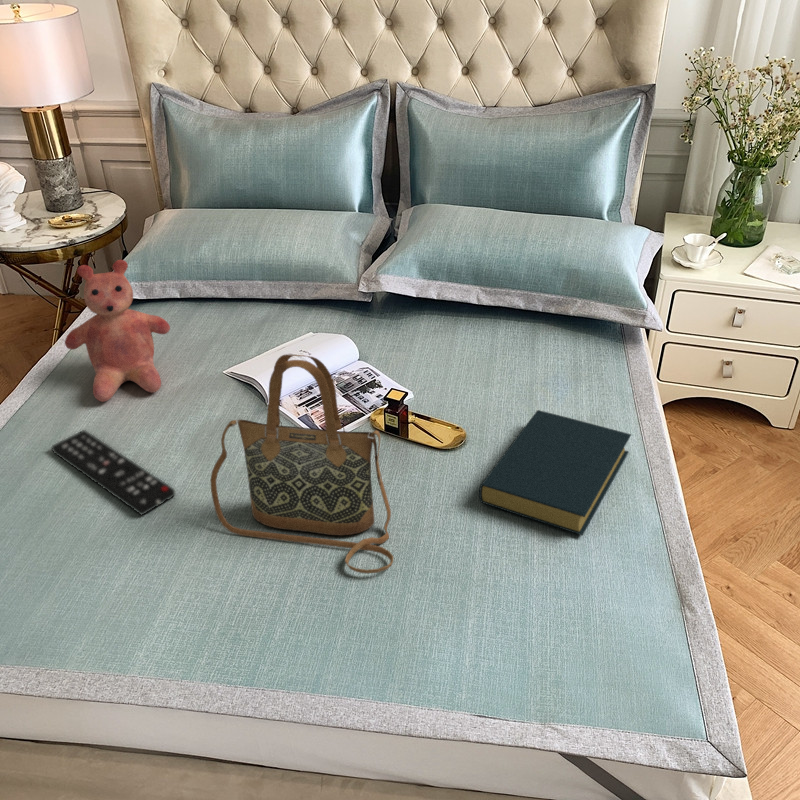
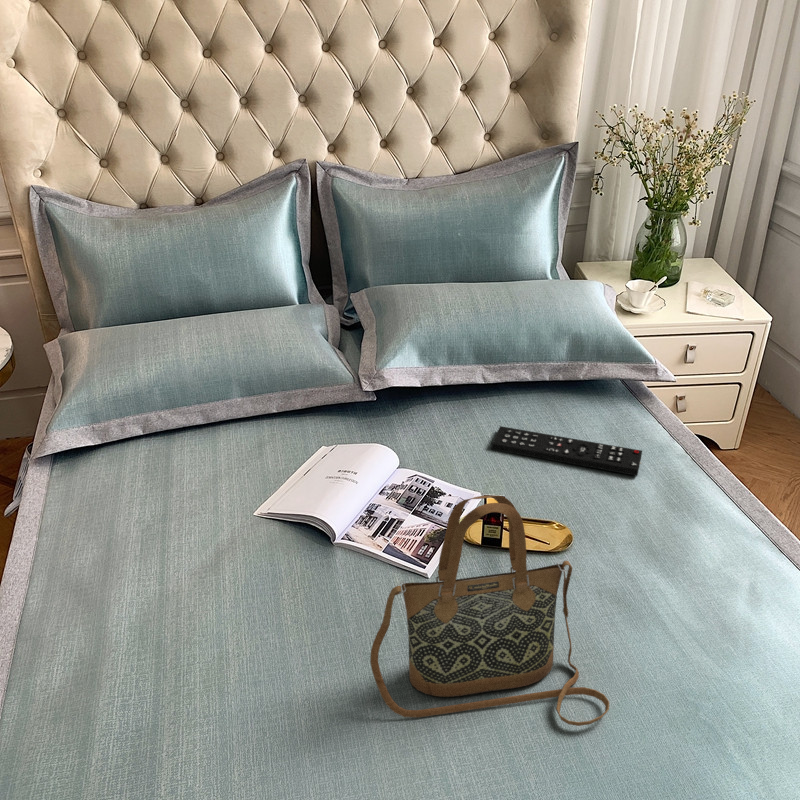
teddy bear: present [65,260,170,402] -> none [65,410,199,587]
hardback book: present [479,410,631,535] -> none [624,489,763,616]
remote control: present [51,430,175,515] -> present [491,426,642,476]

